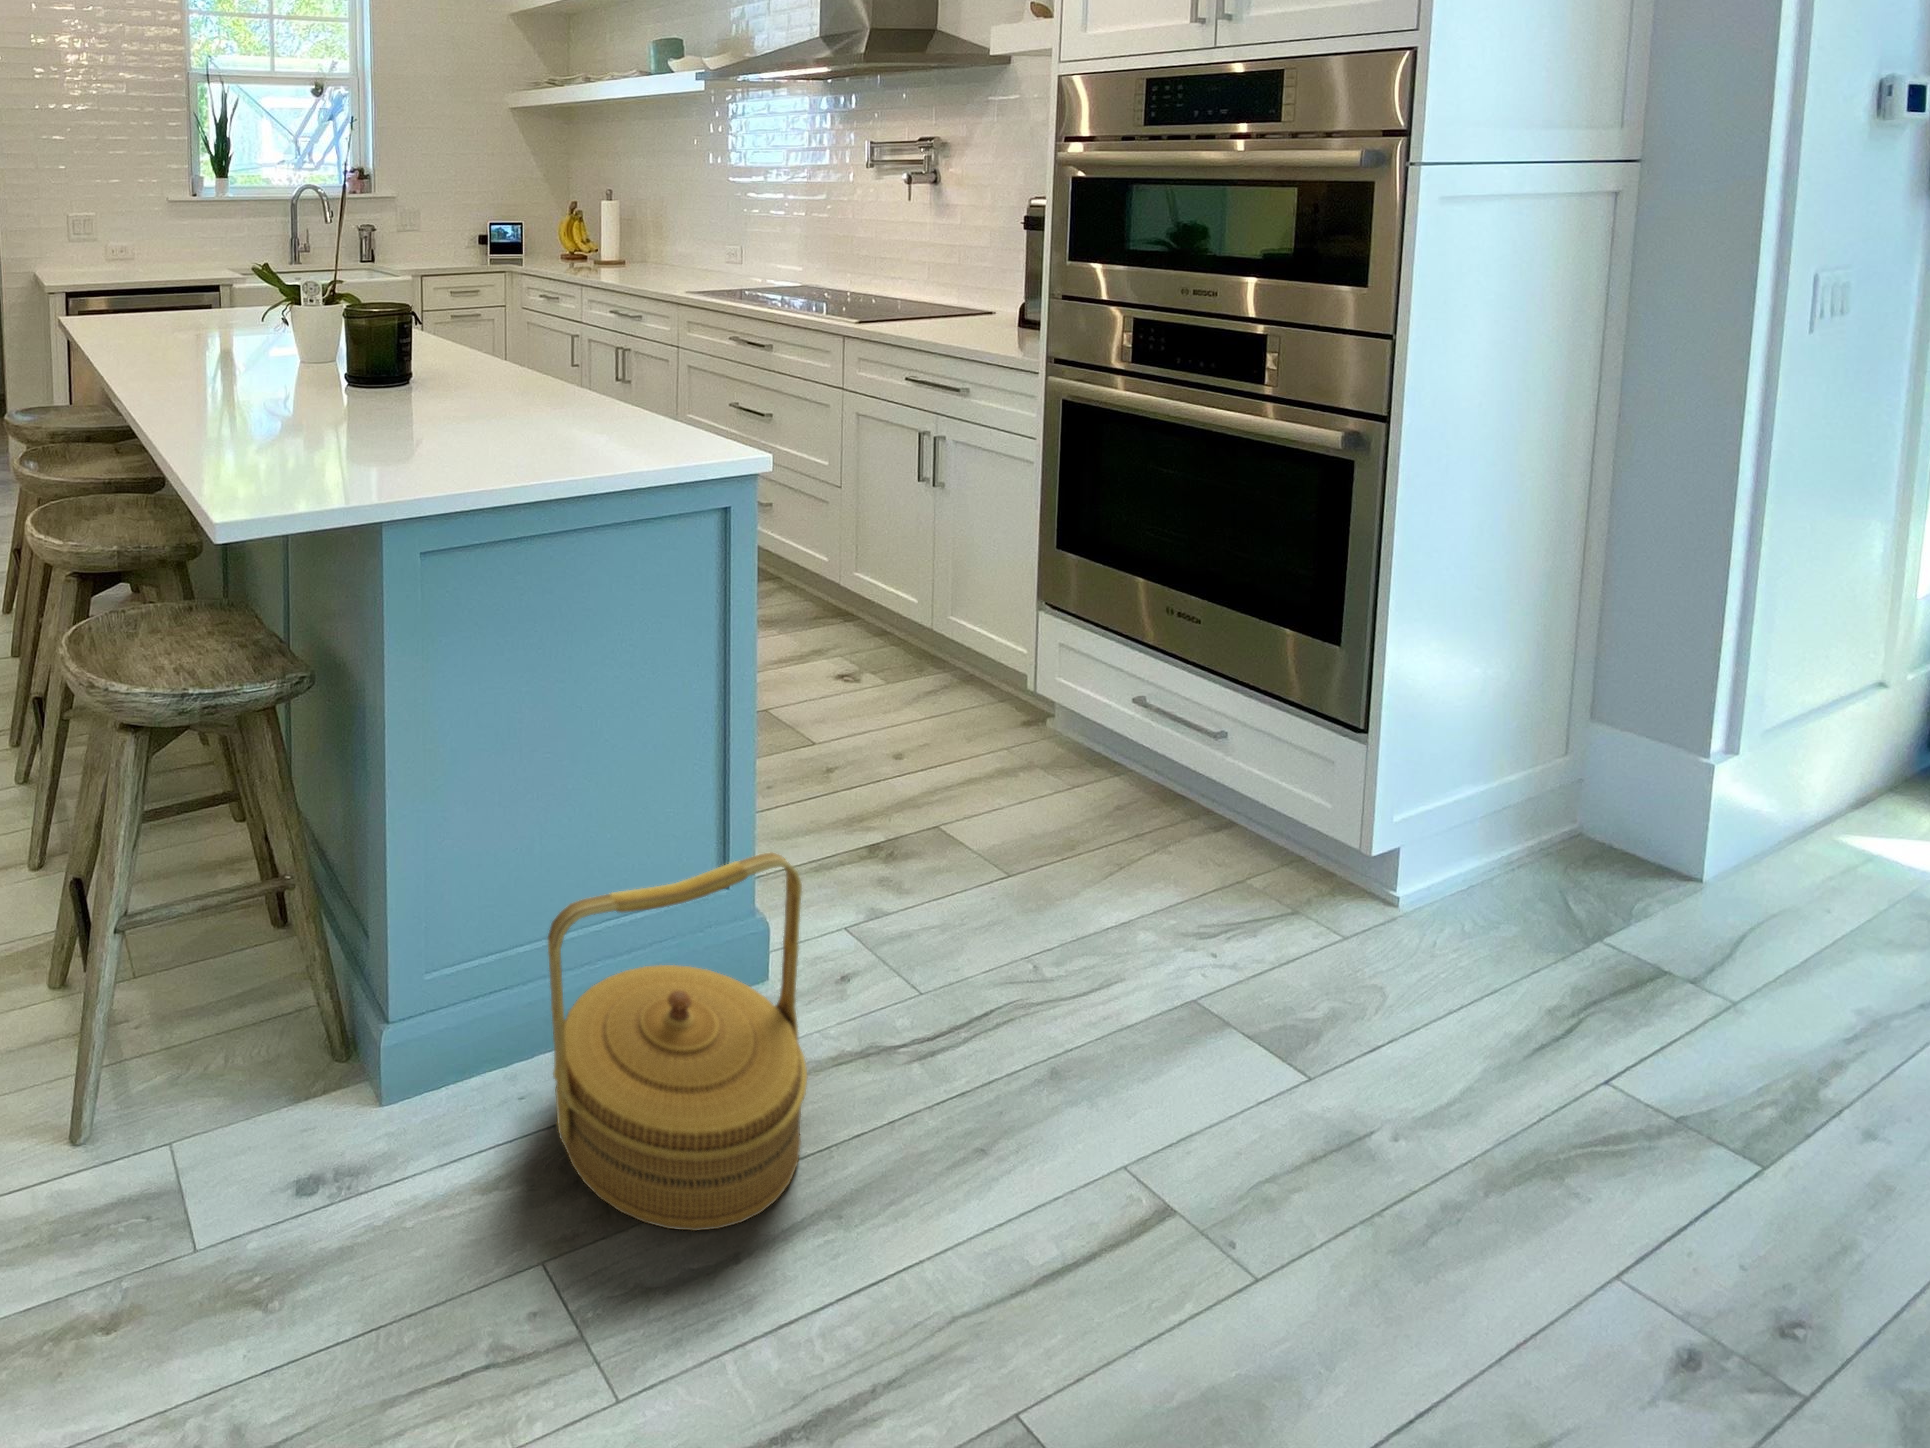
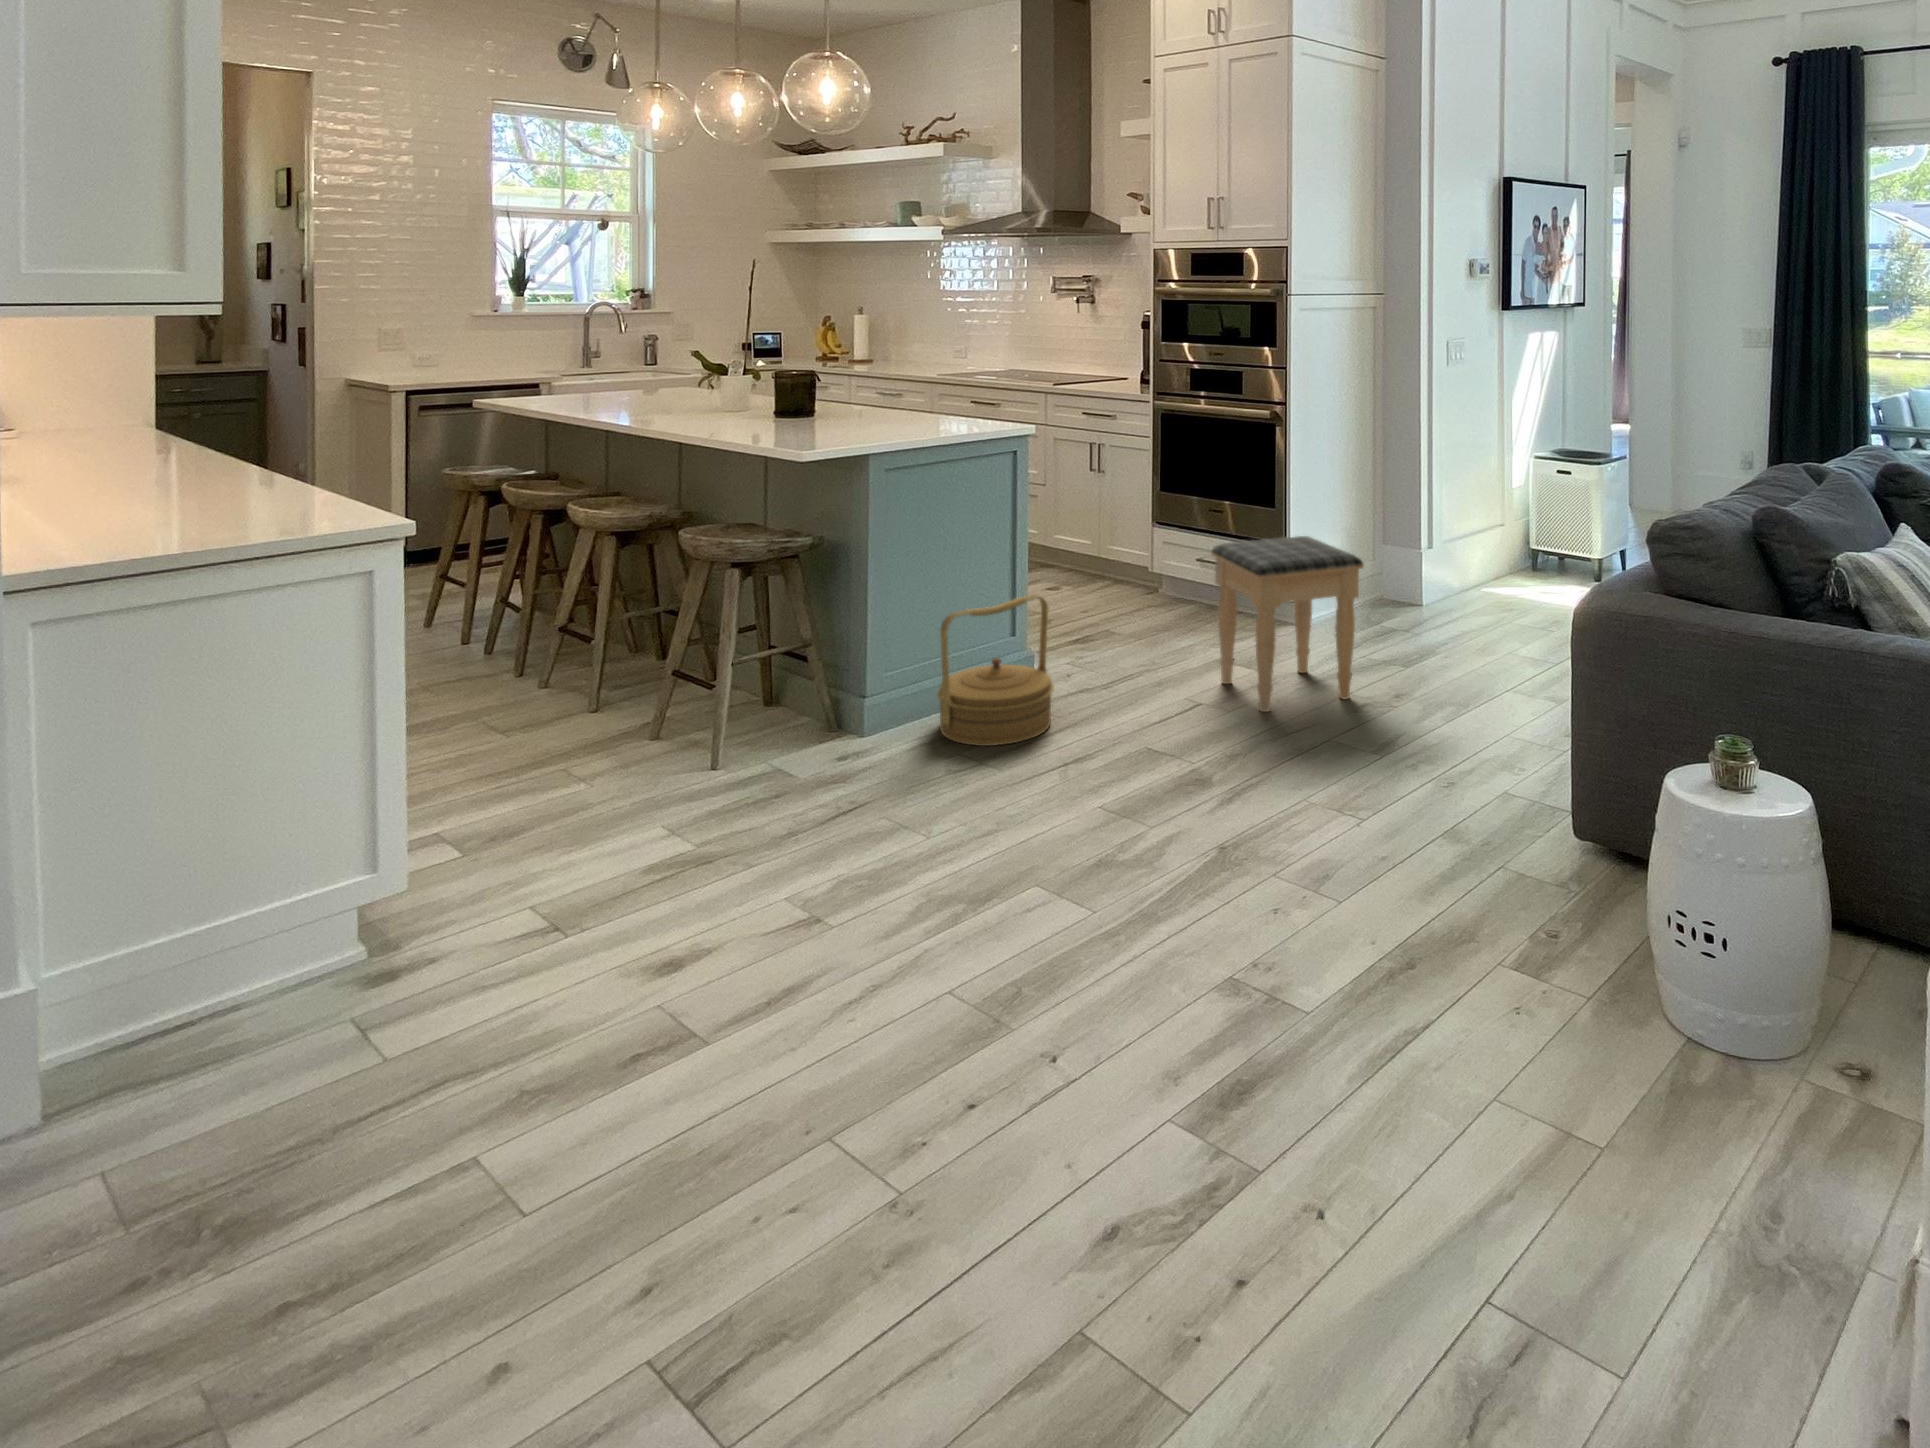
footstool: none [1201,773,1708,1279] -> present [1211,536,1364,712]

